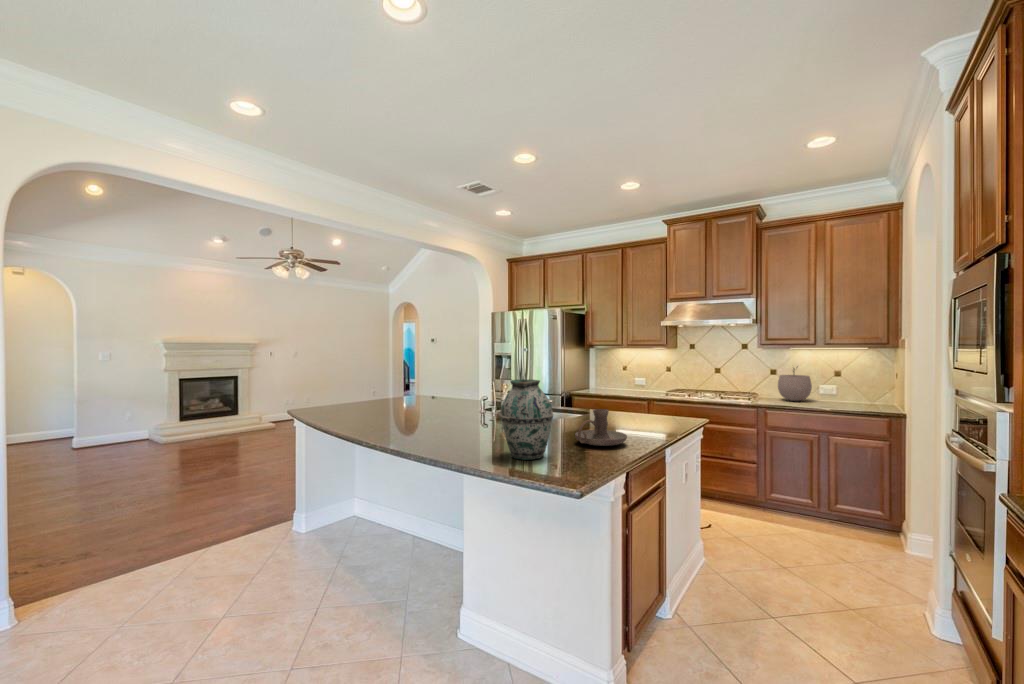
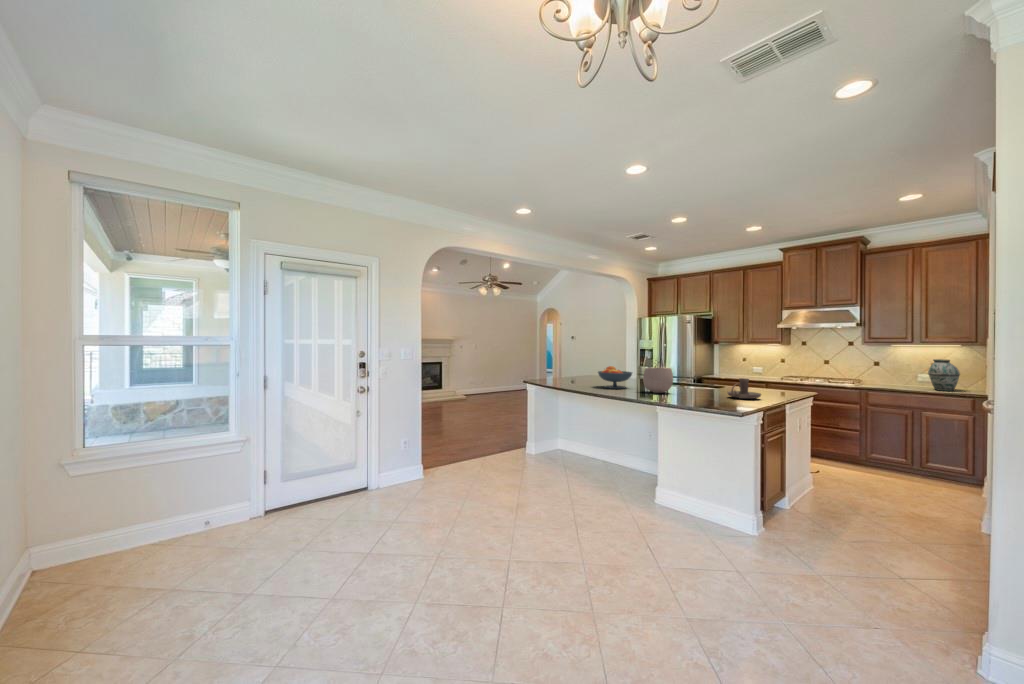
plant pot: present [778,368,812,401] -> present [643,362,673,393]
vase: present [500,379,553,460] -> present [928,359,960,391]
fruit bowl: none [381,387,439,428] -> present [598,366,632,389]

